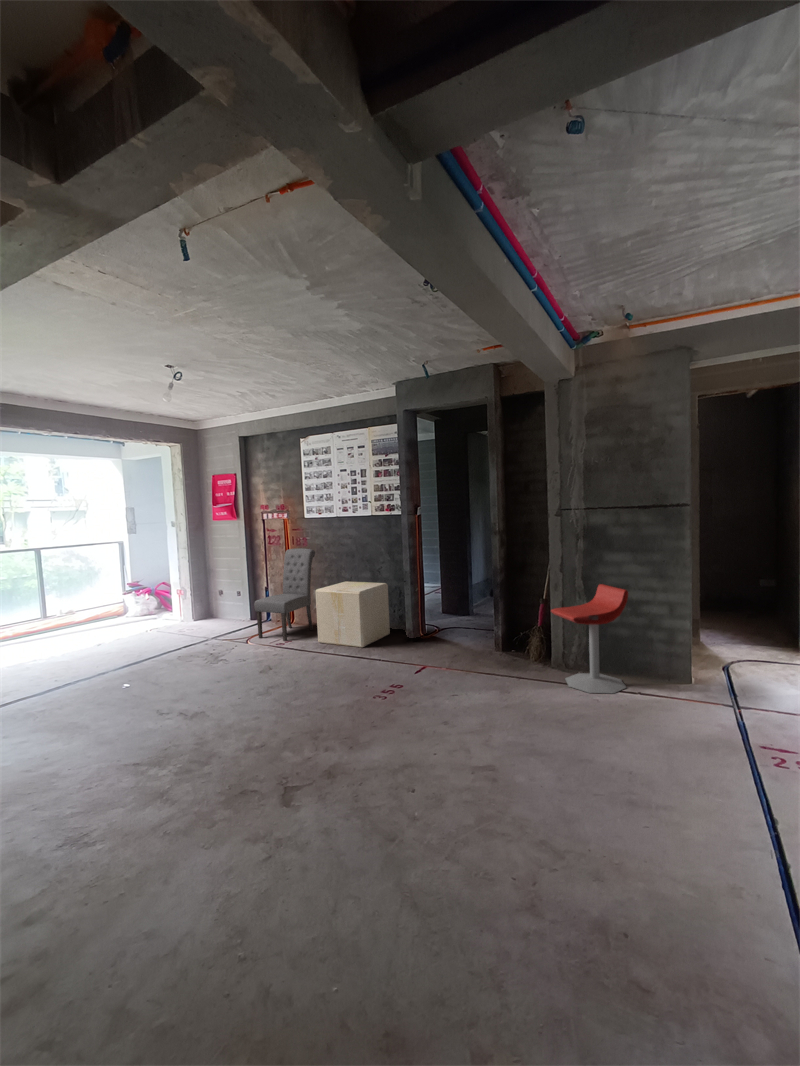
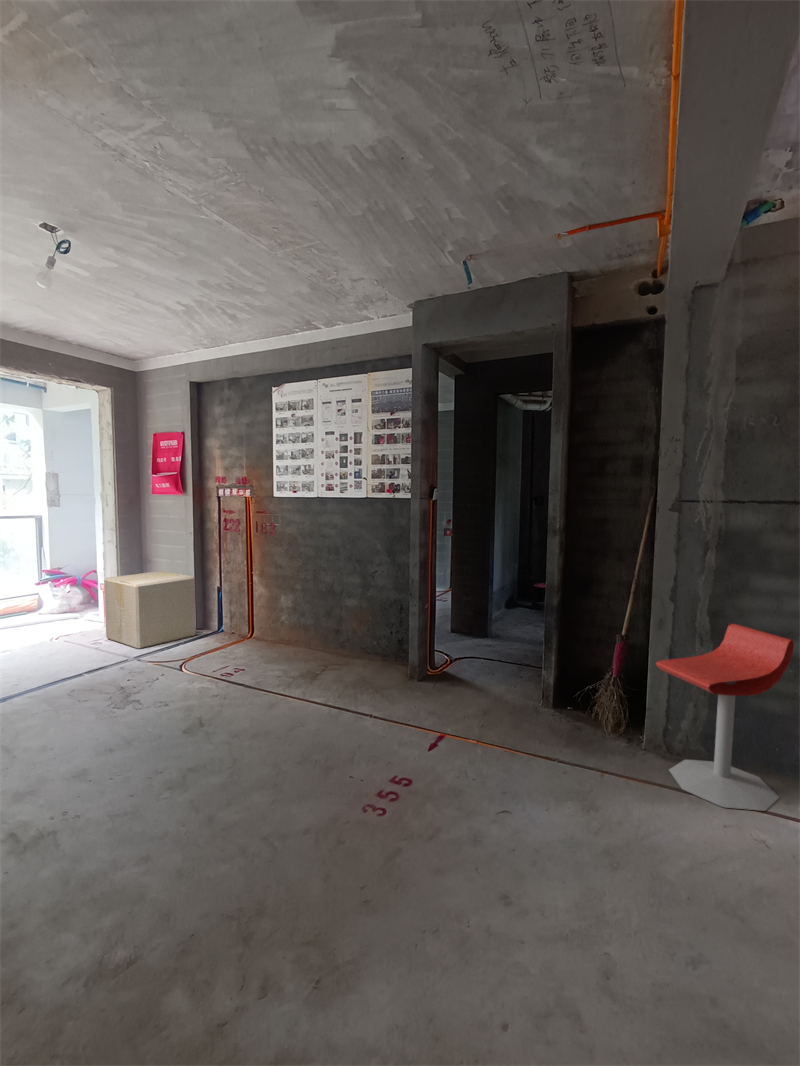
chair: present [254,548,315,641] -> none [196,538,286,669]
cardboard box: present [316,581,390,648] -> present [104,571,196,649]

